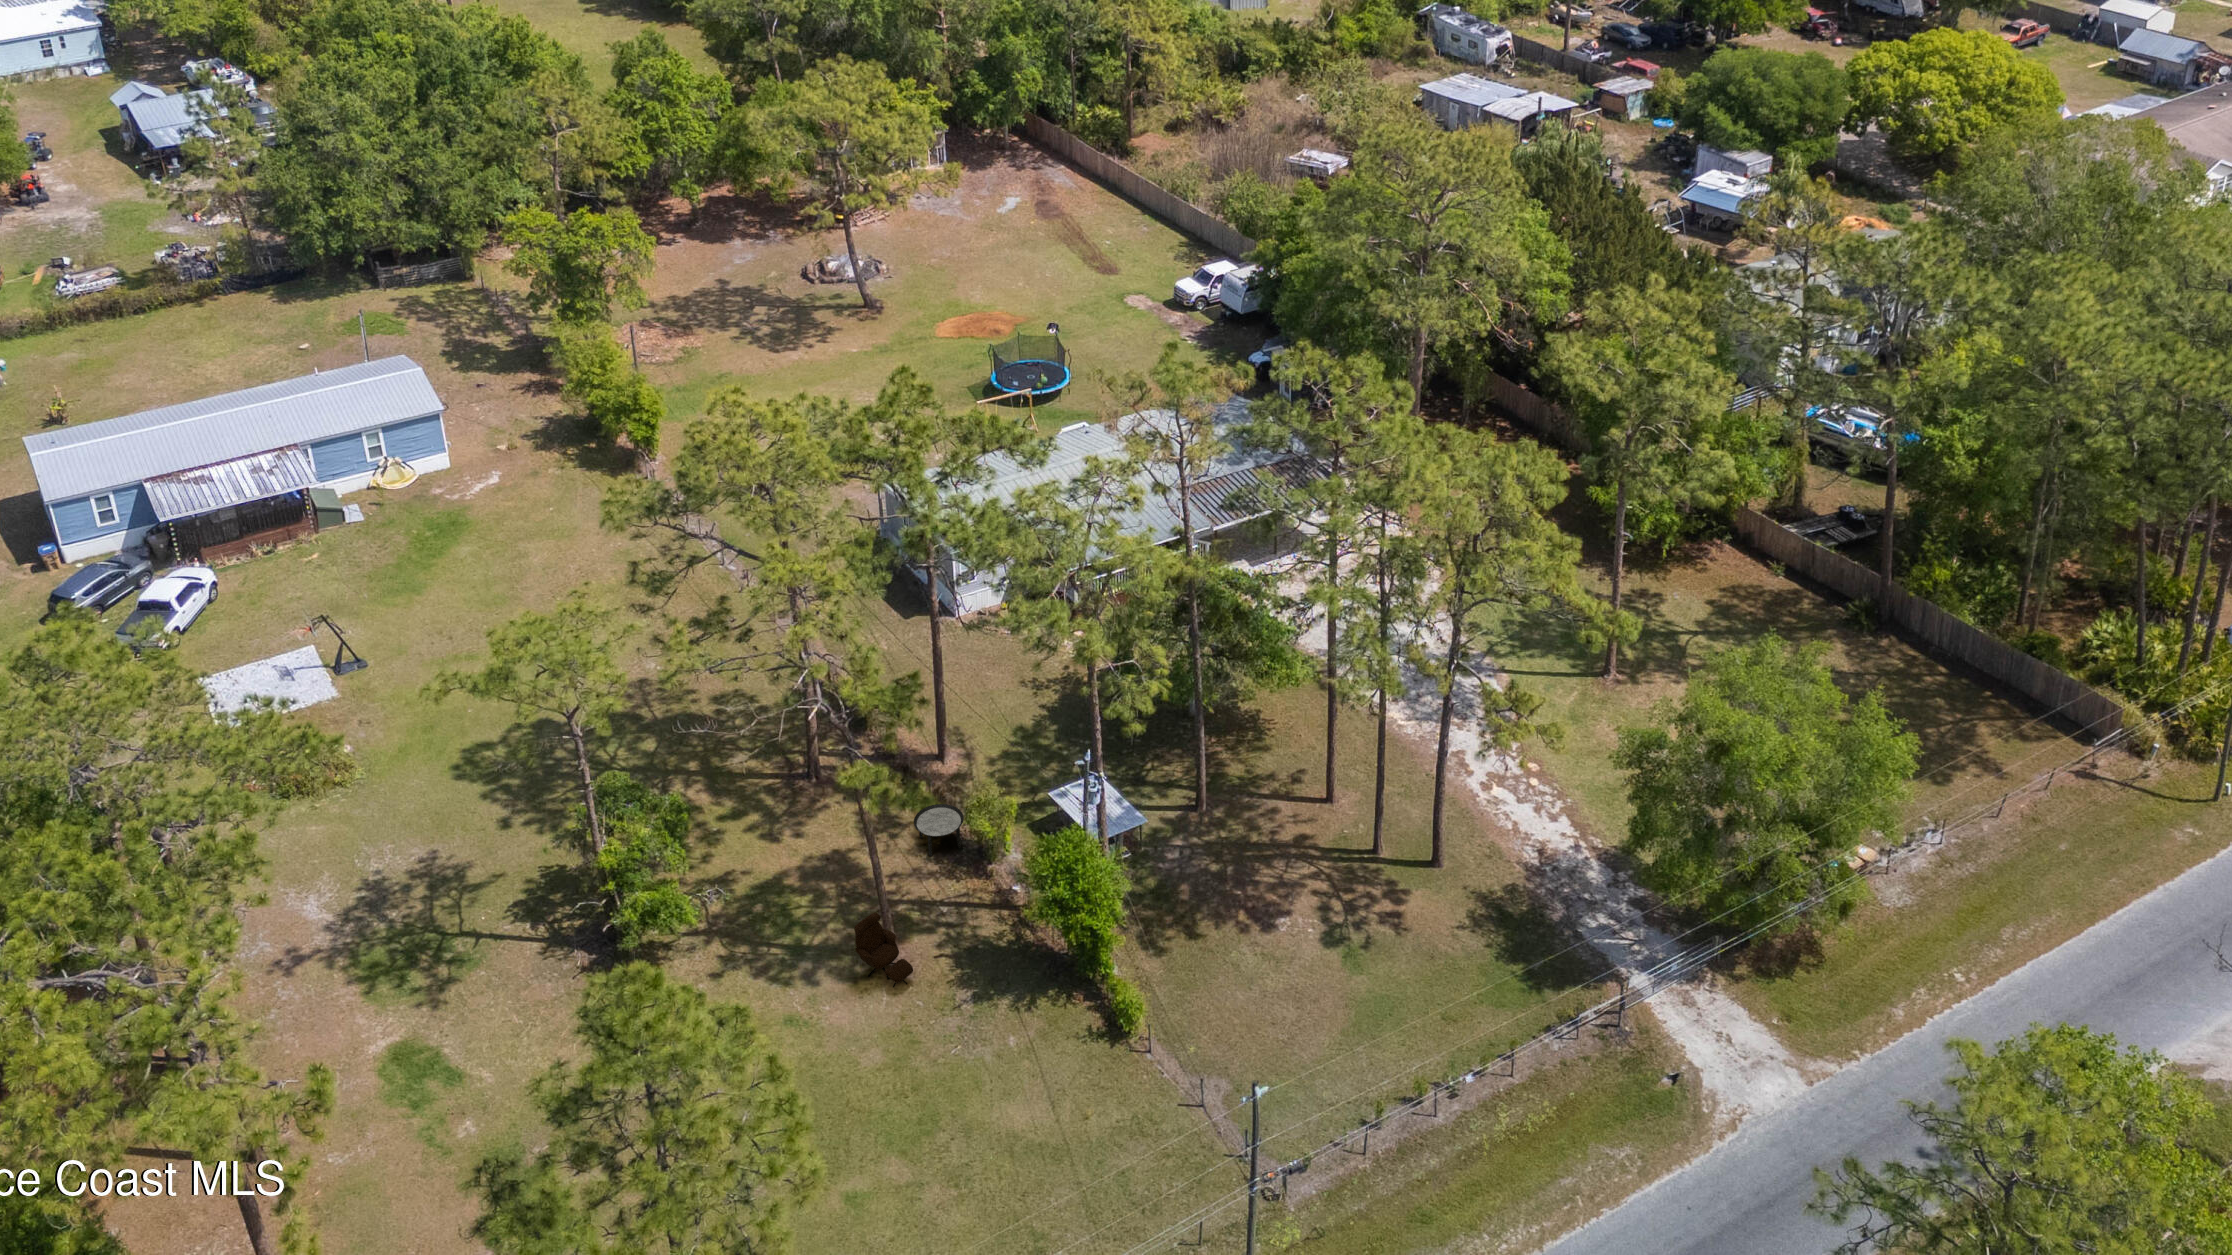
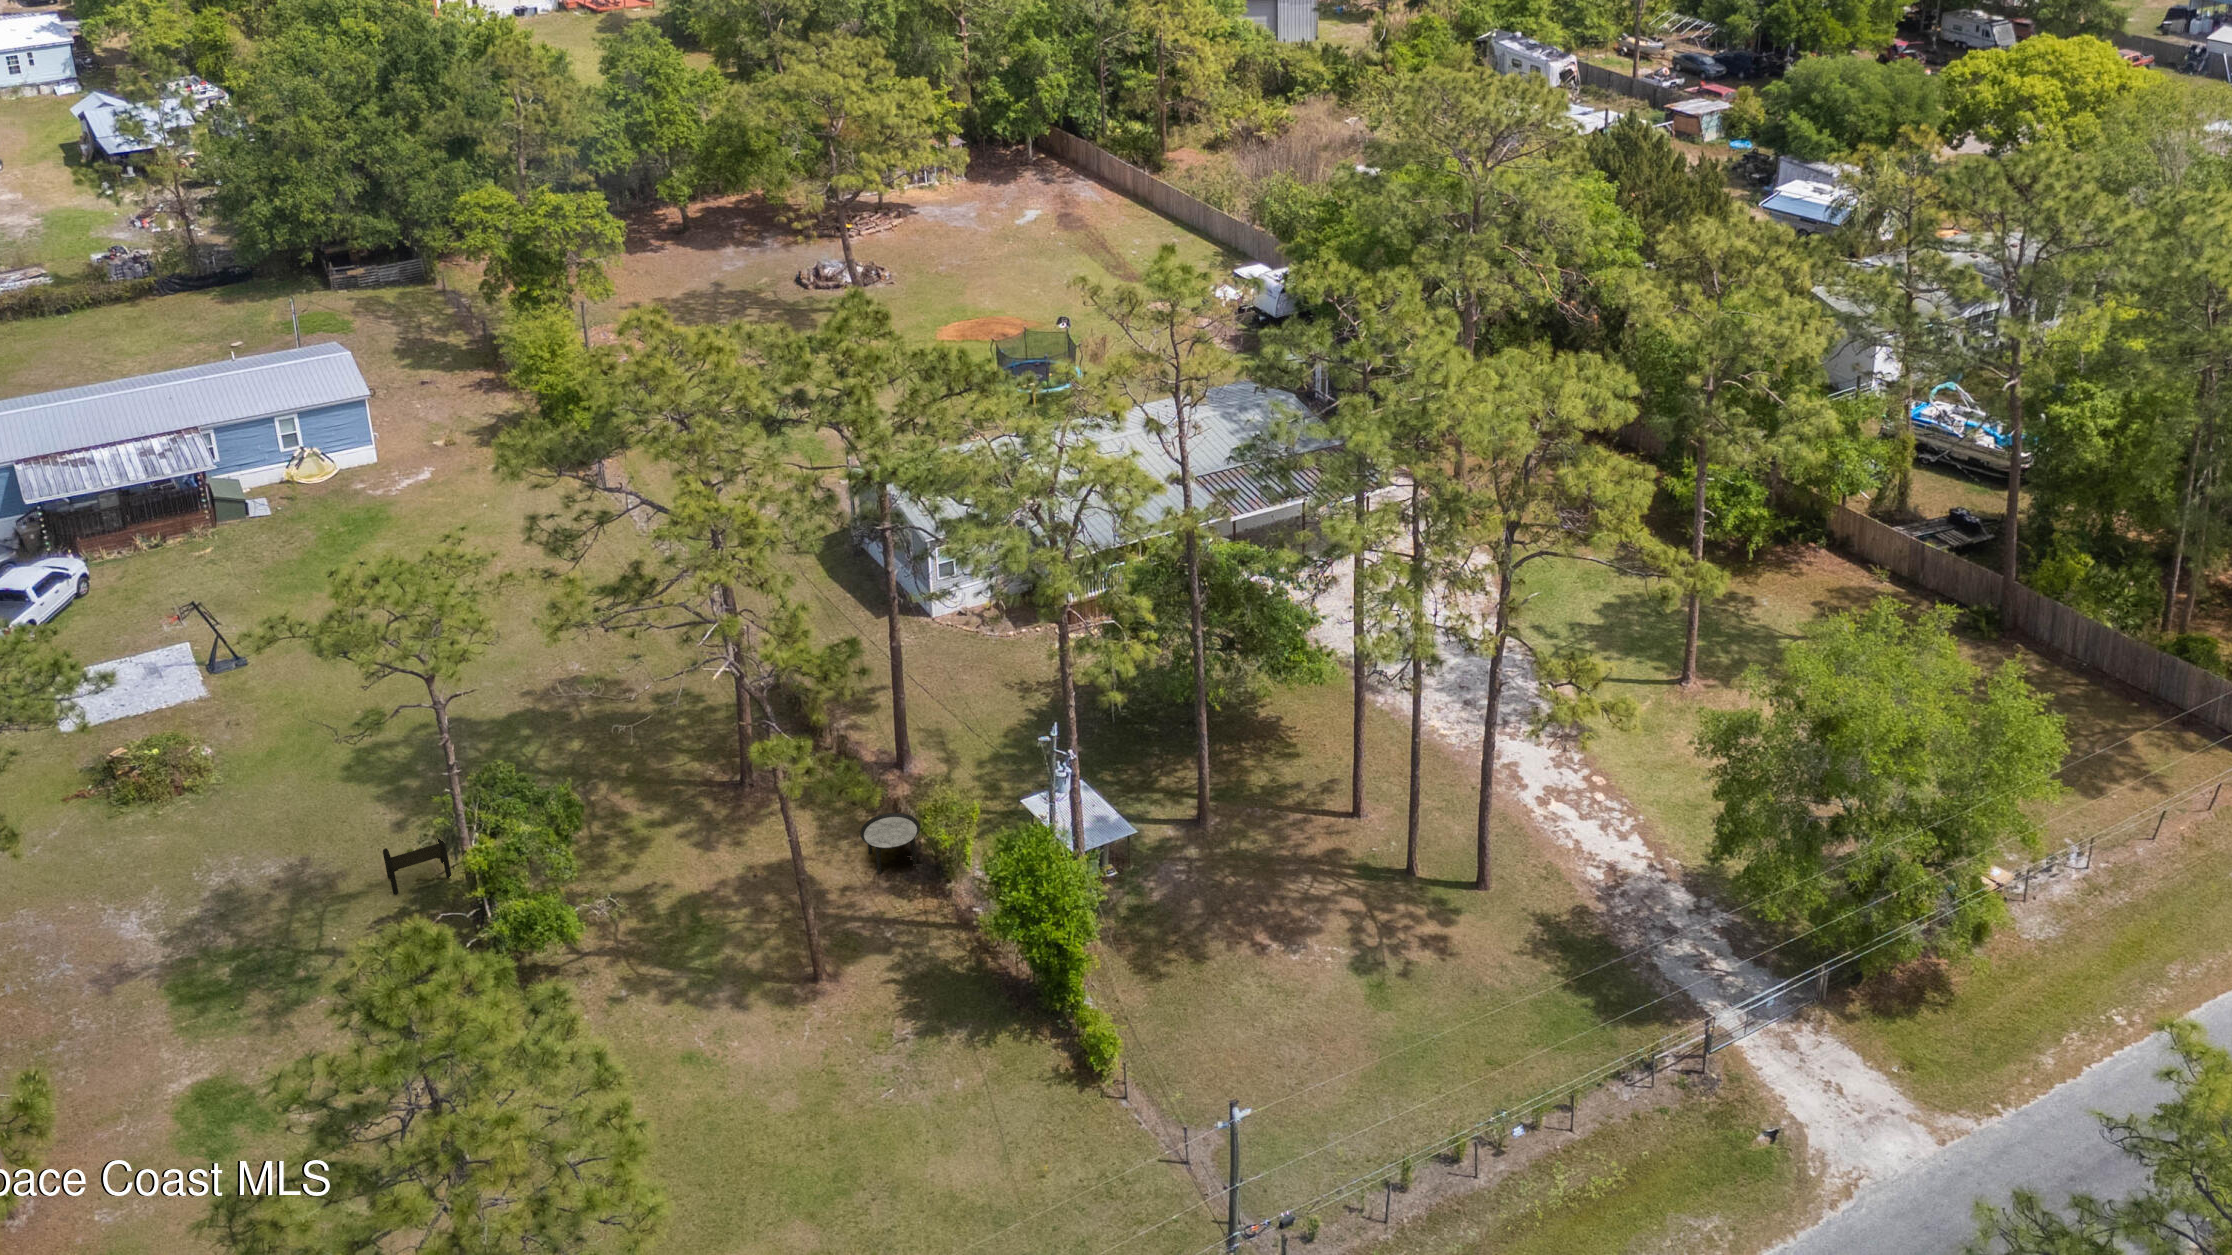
bench: none [517,827,574,880] -> present [383,838,451,895]
lounge chair: present [854,913,913,987] -> none [774,931,844,1021]

